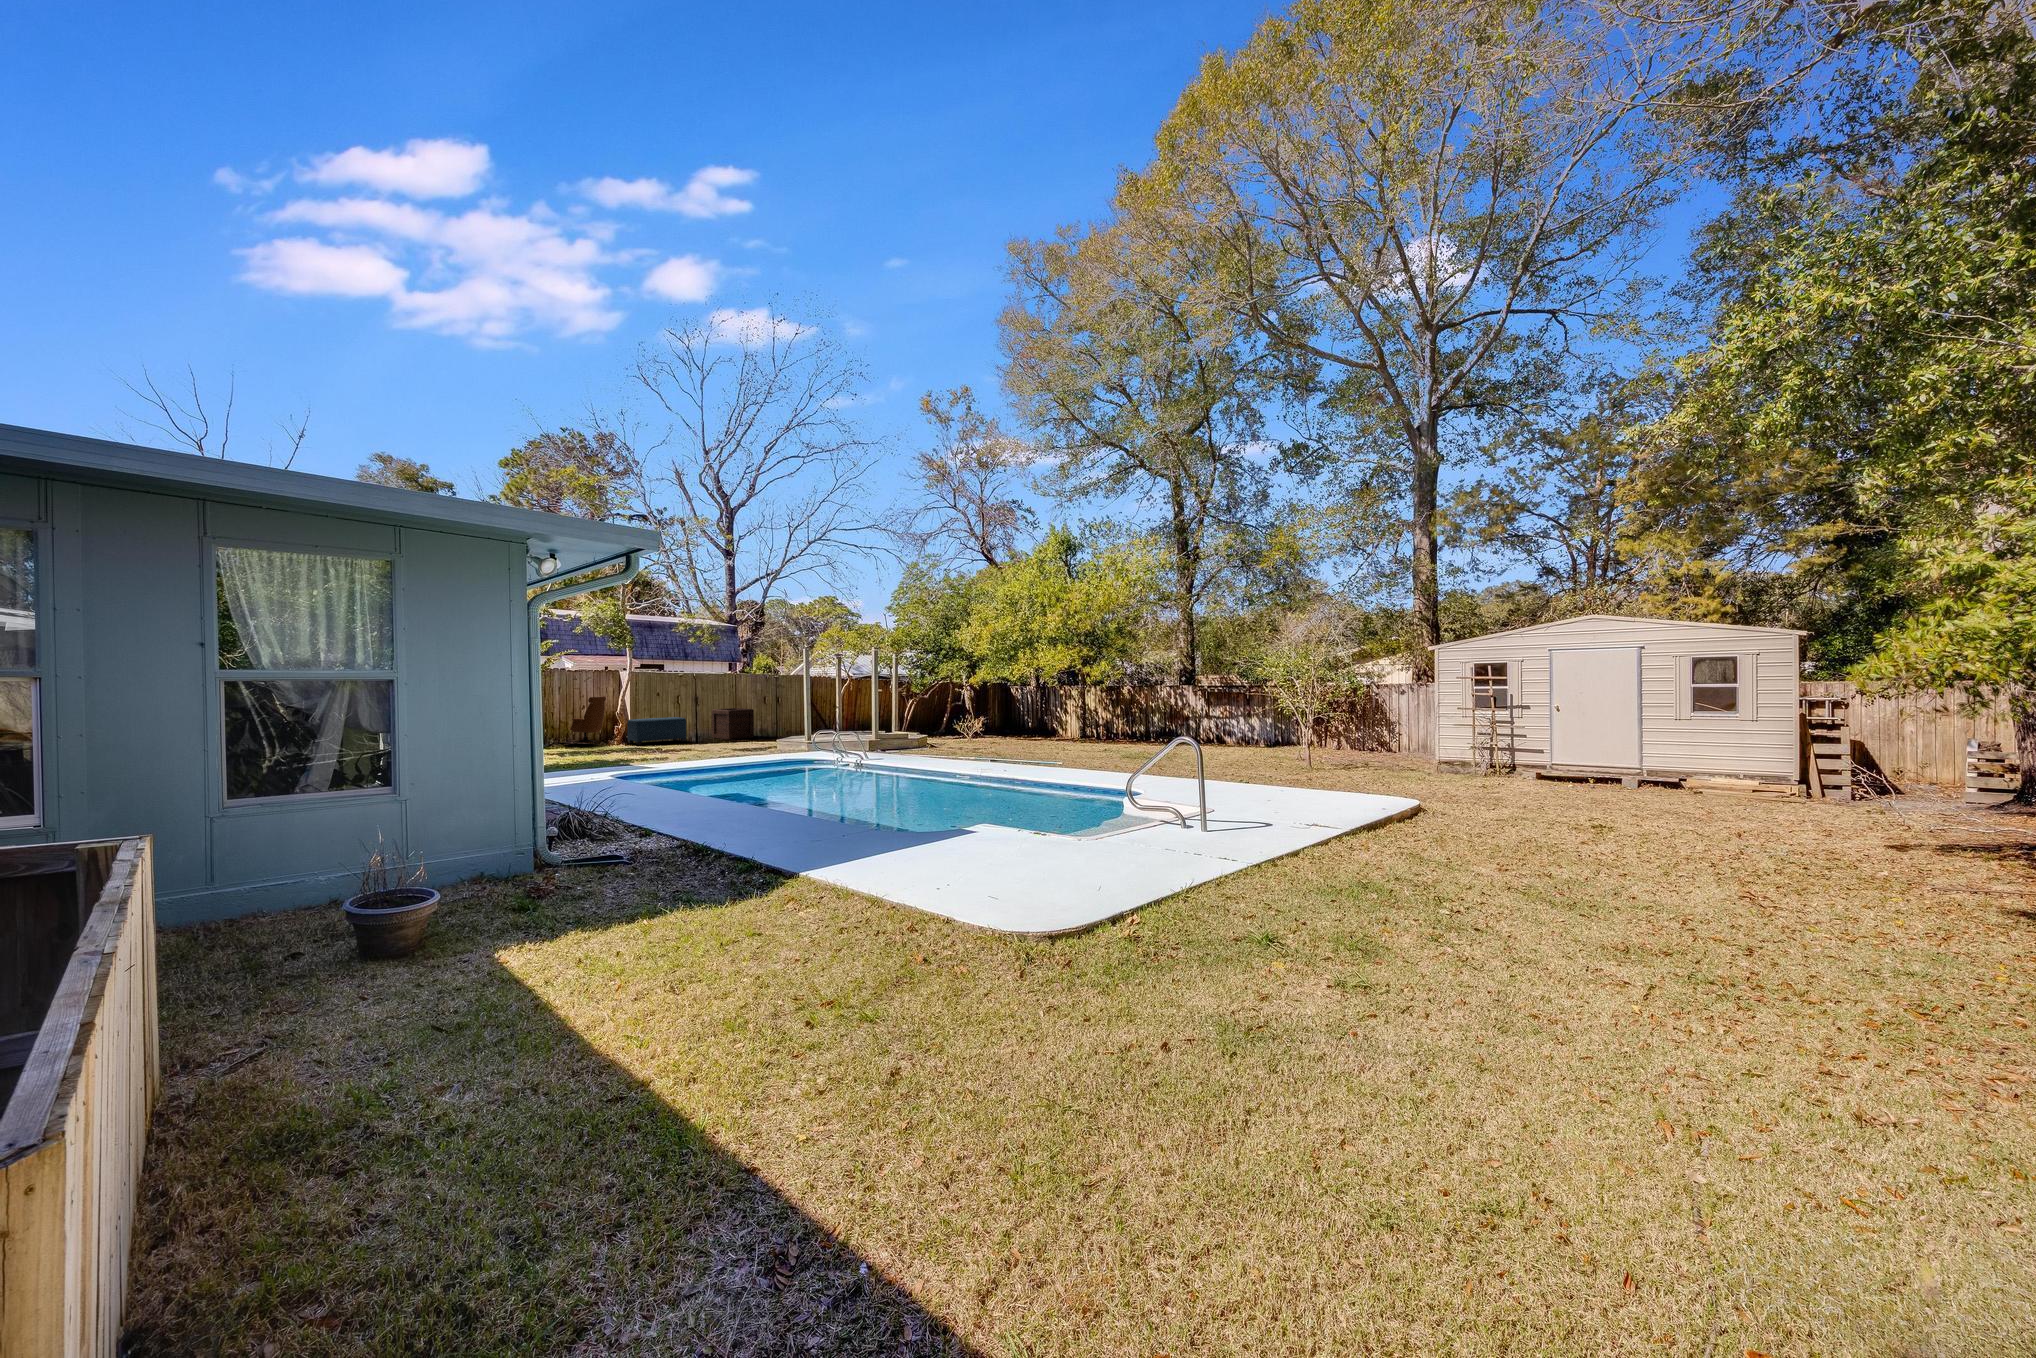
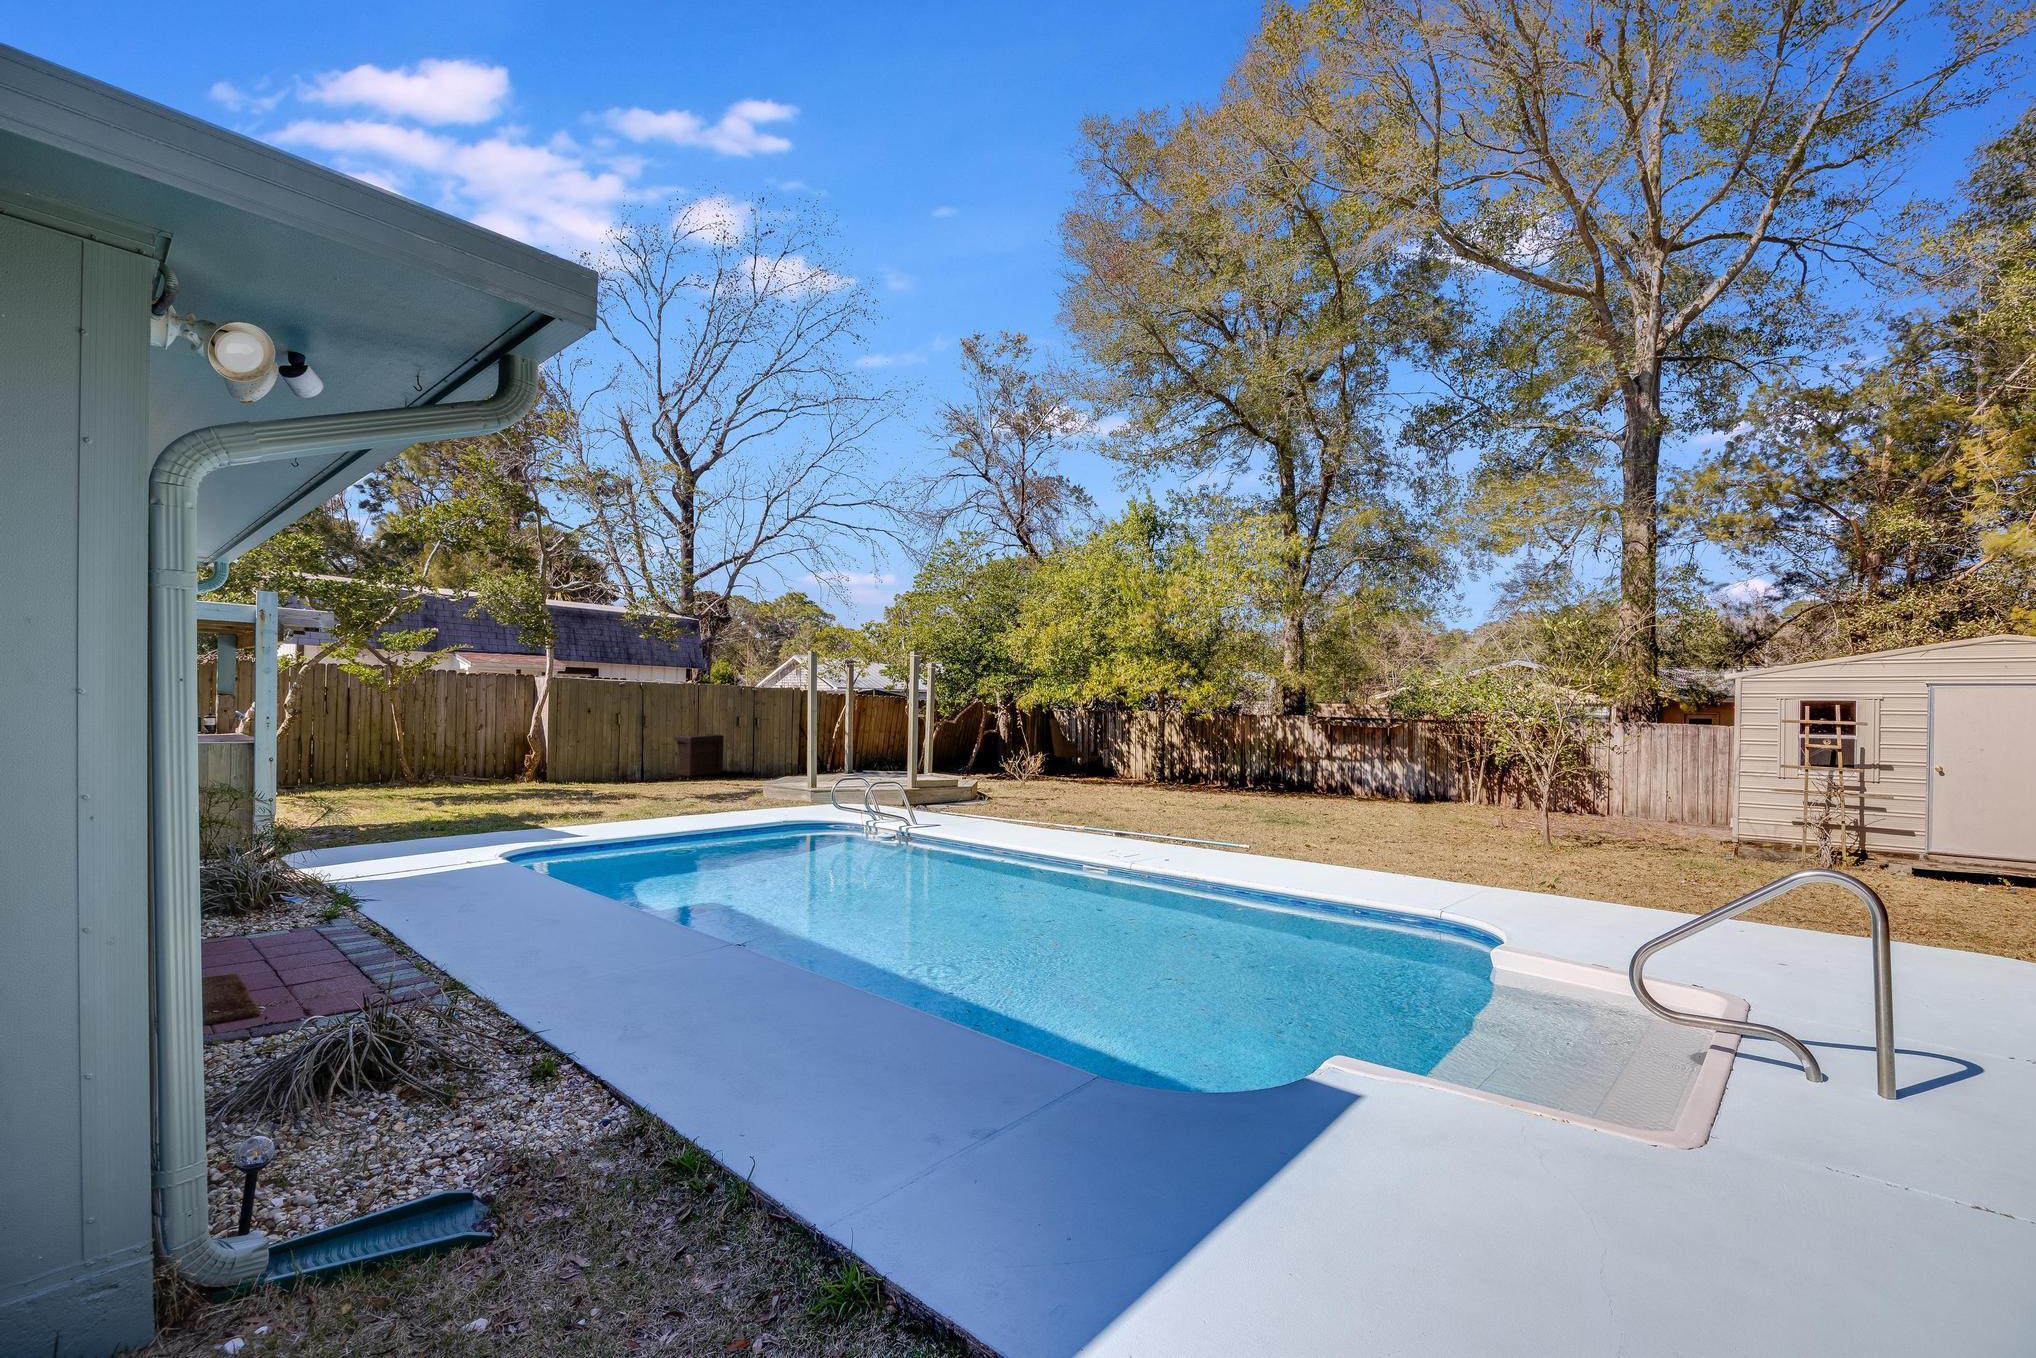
lounge chair: present [566,696,606,745] -> present [1050,719,1108,770]
bench: present [627,717,686,745] -> none [549,745,632,785]

